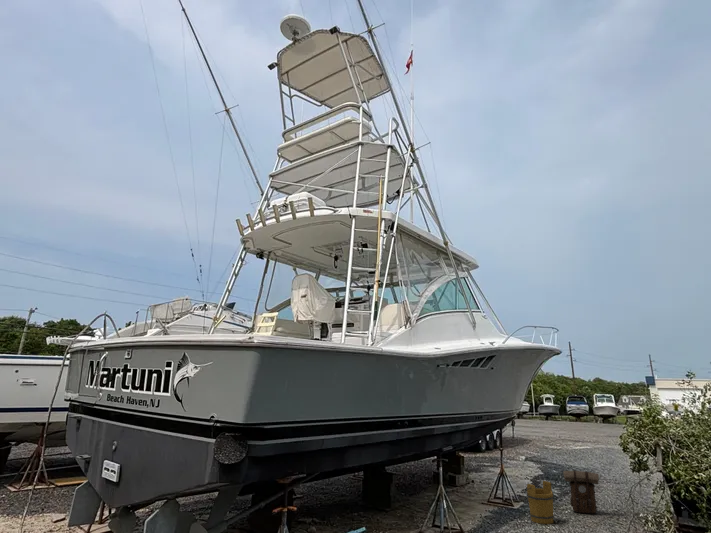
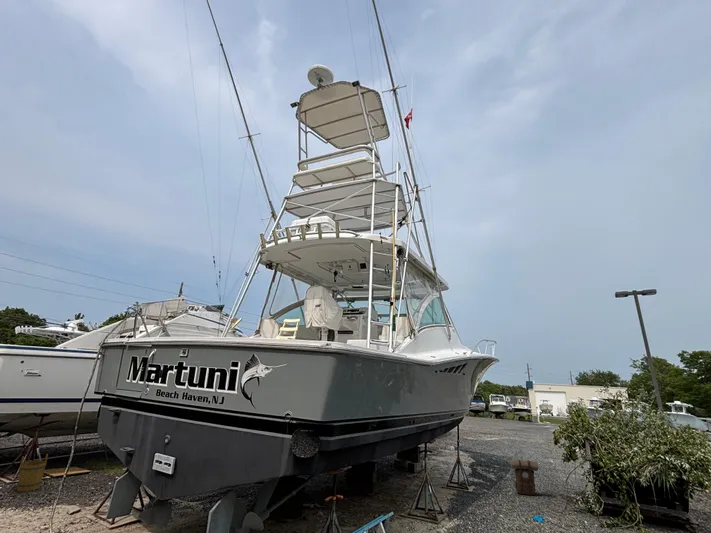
bucket: present [524,481,554,524] -> present [17,454,49,491]

